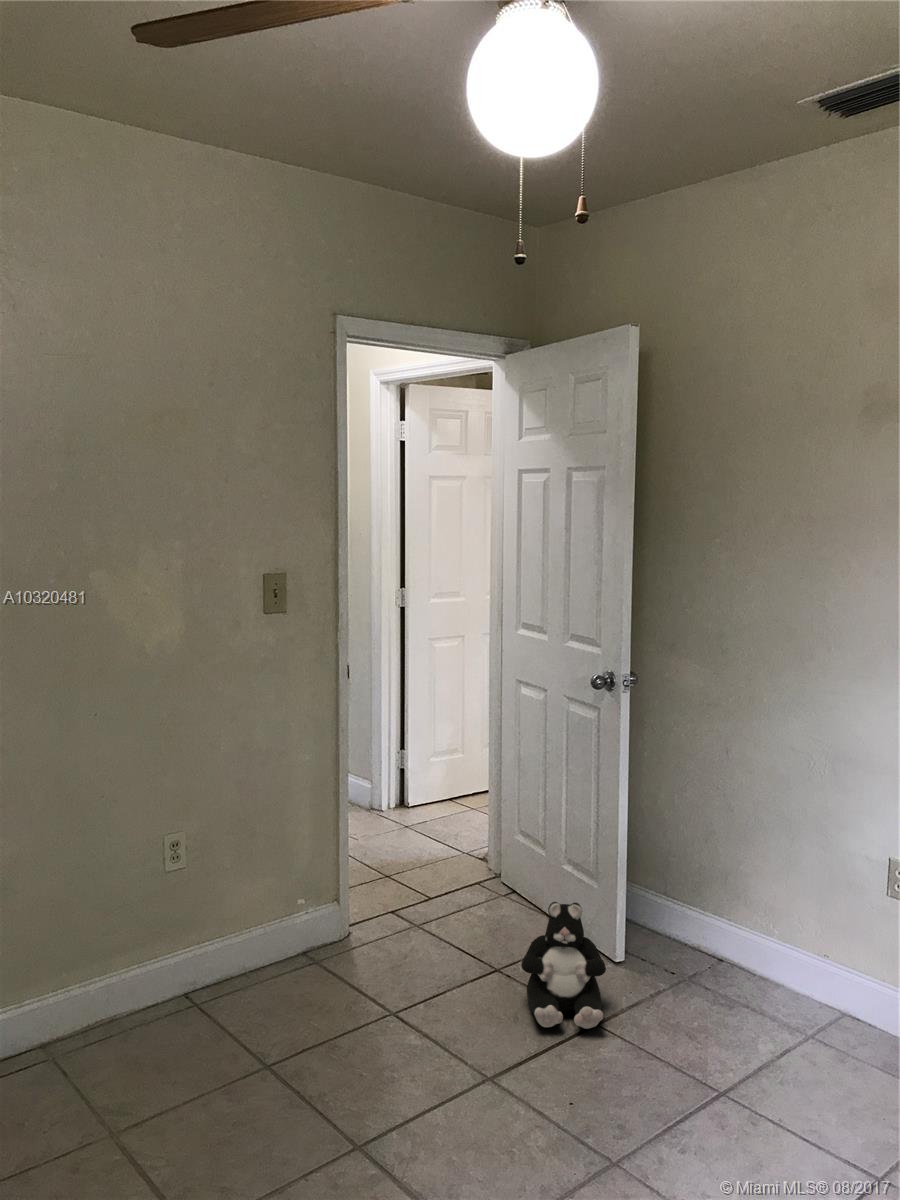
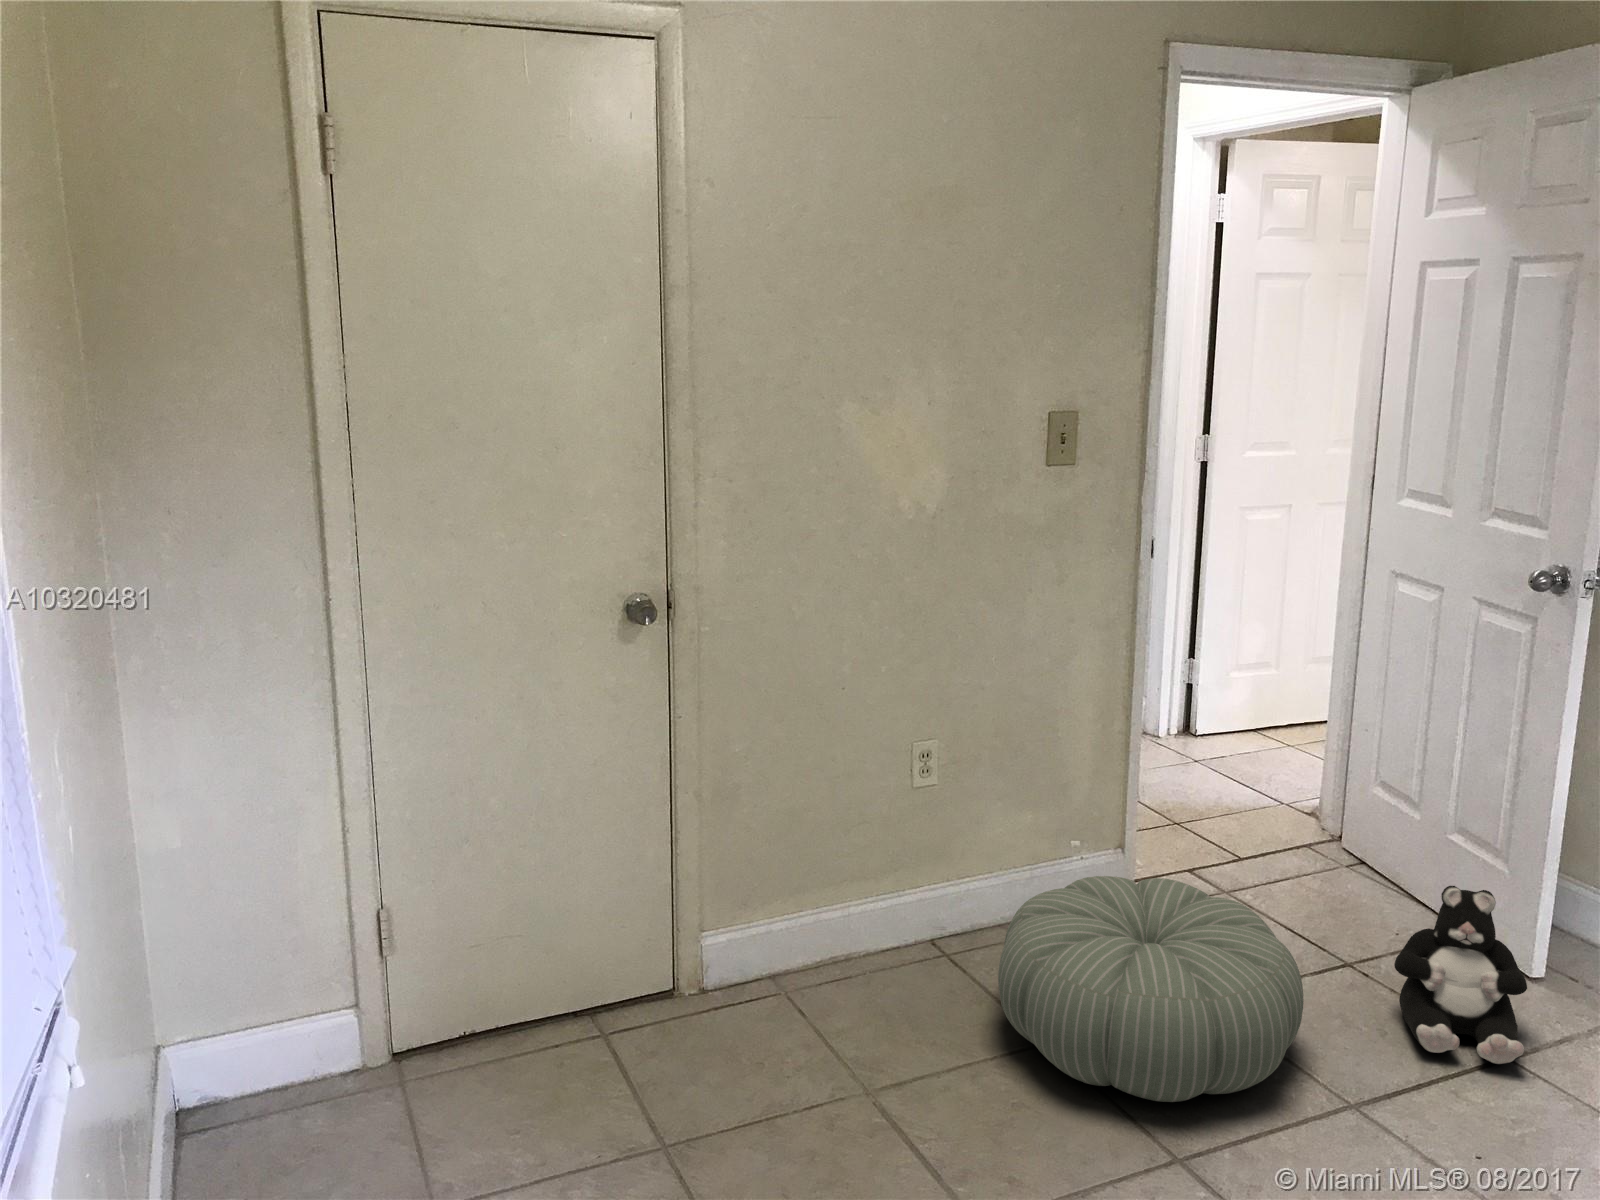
pouf: none [227,921,454,1100] -> present [998,876,1304,1102]

